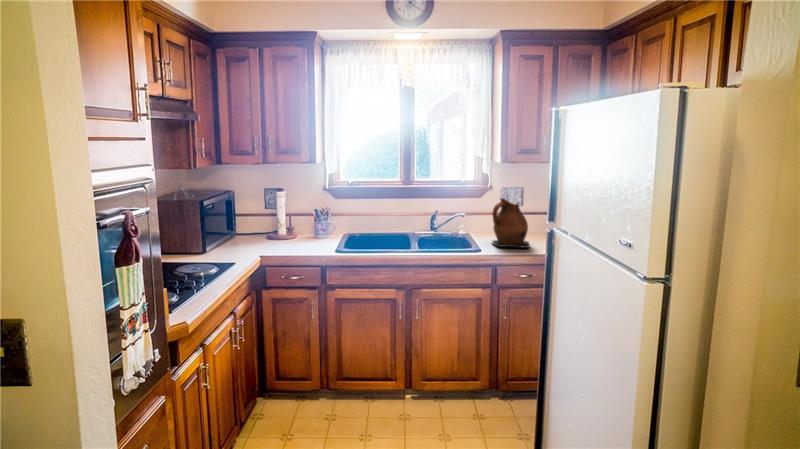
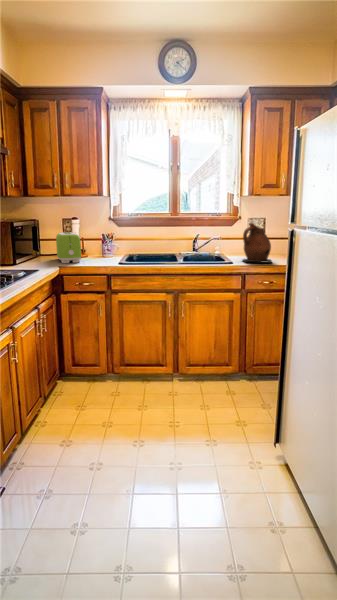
toaster: none [257,207,288,248] -> present [56,232,81,263]

